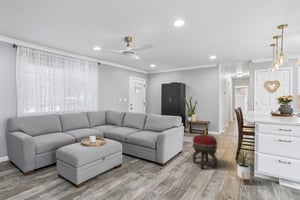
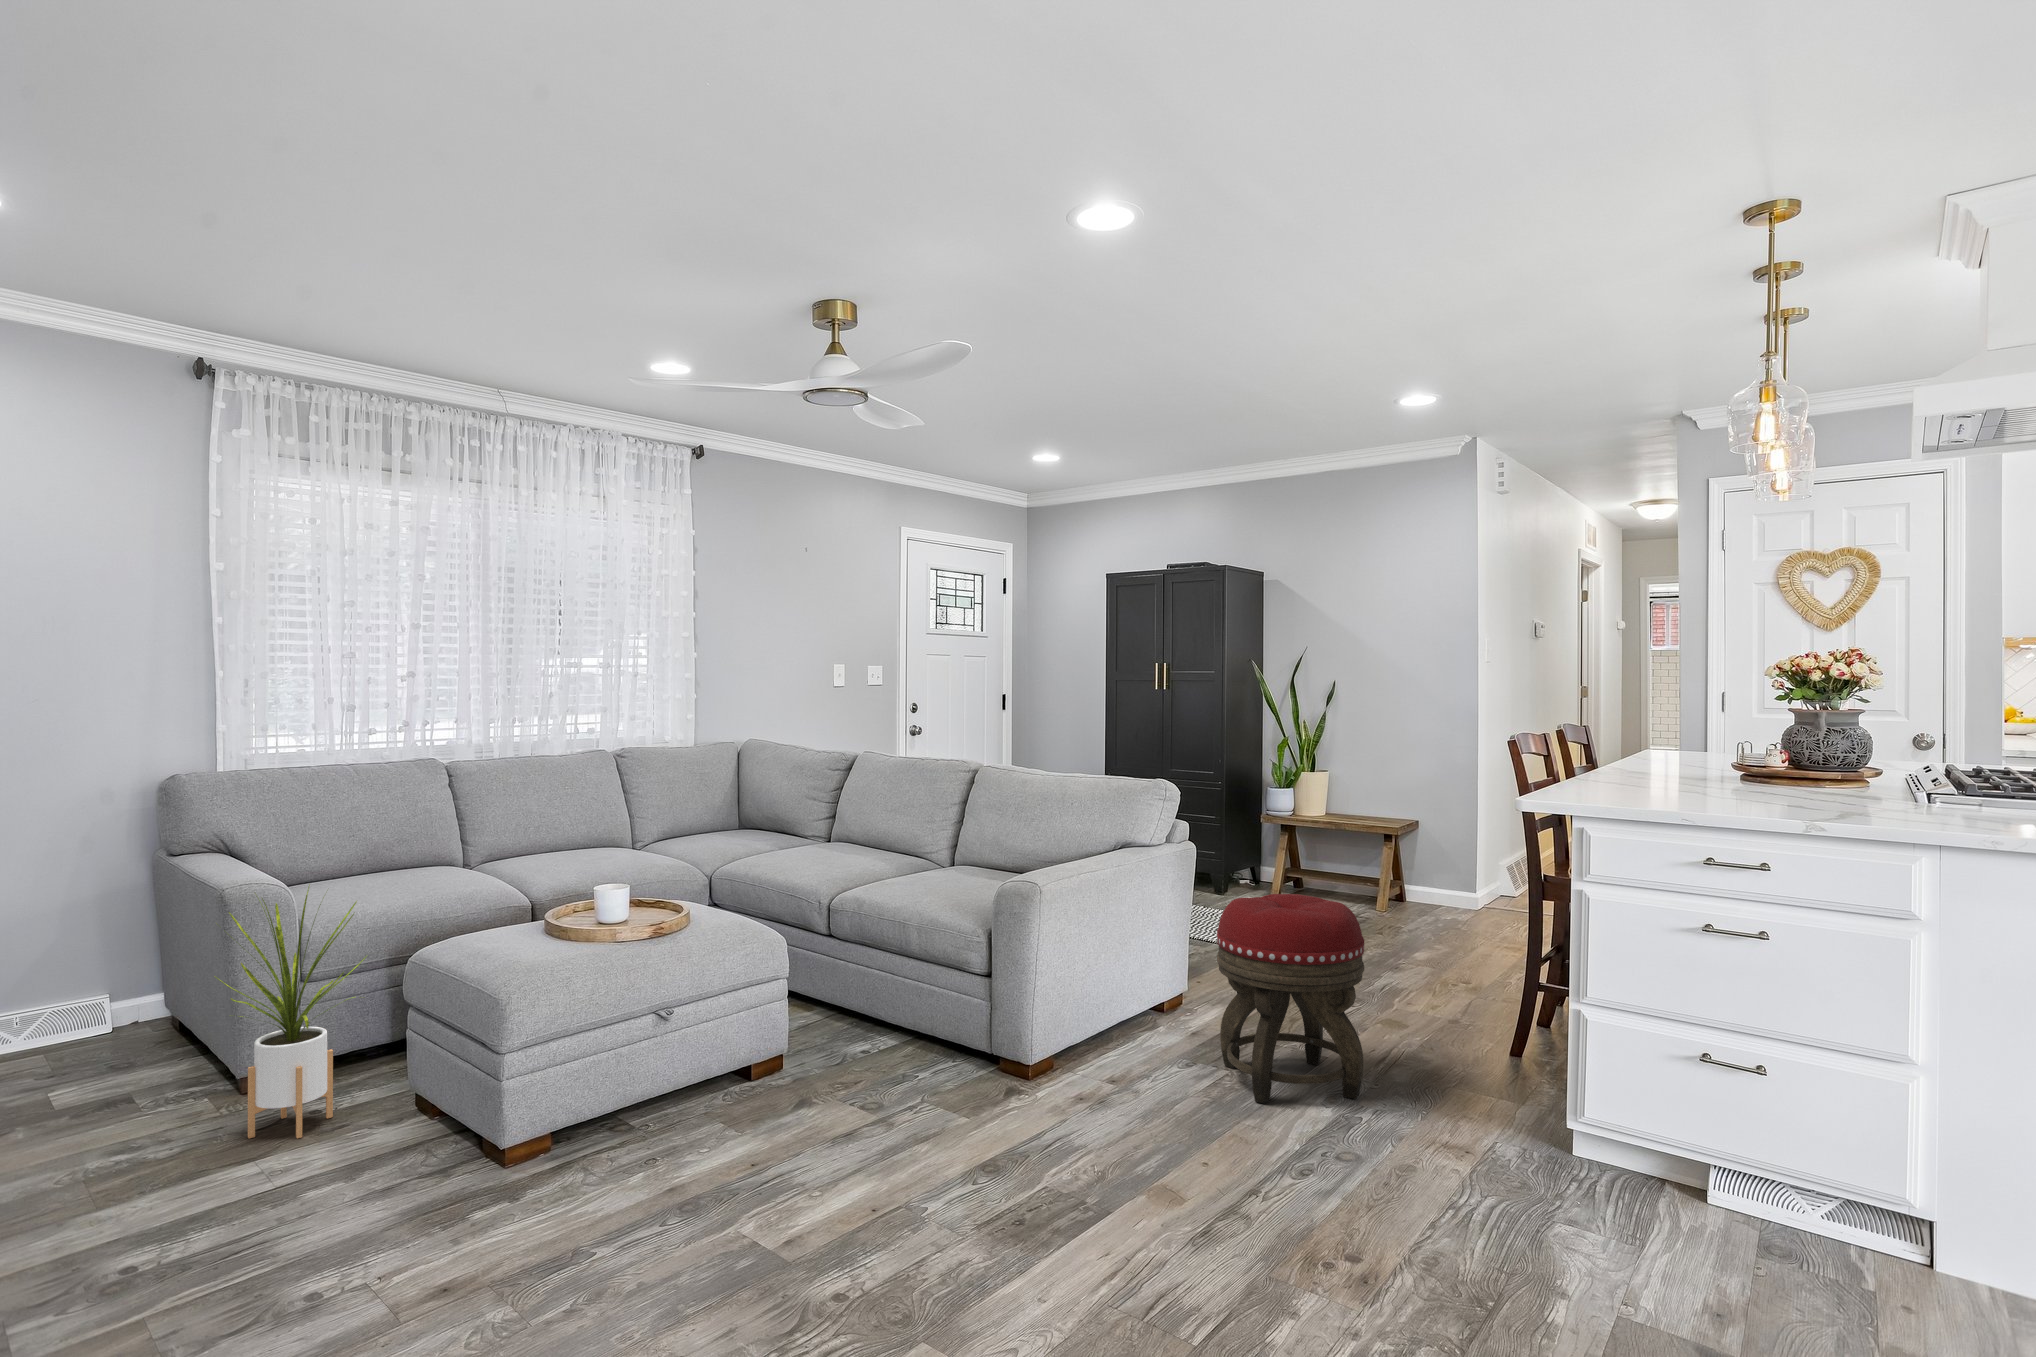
house plant: present [236,142,253,184] -> present [216,885,367,1138]

